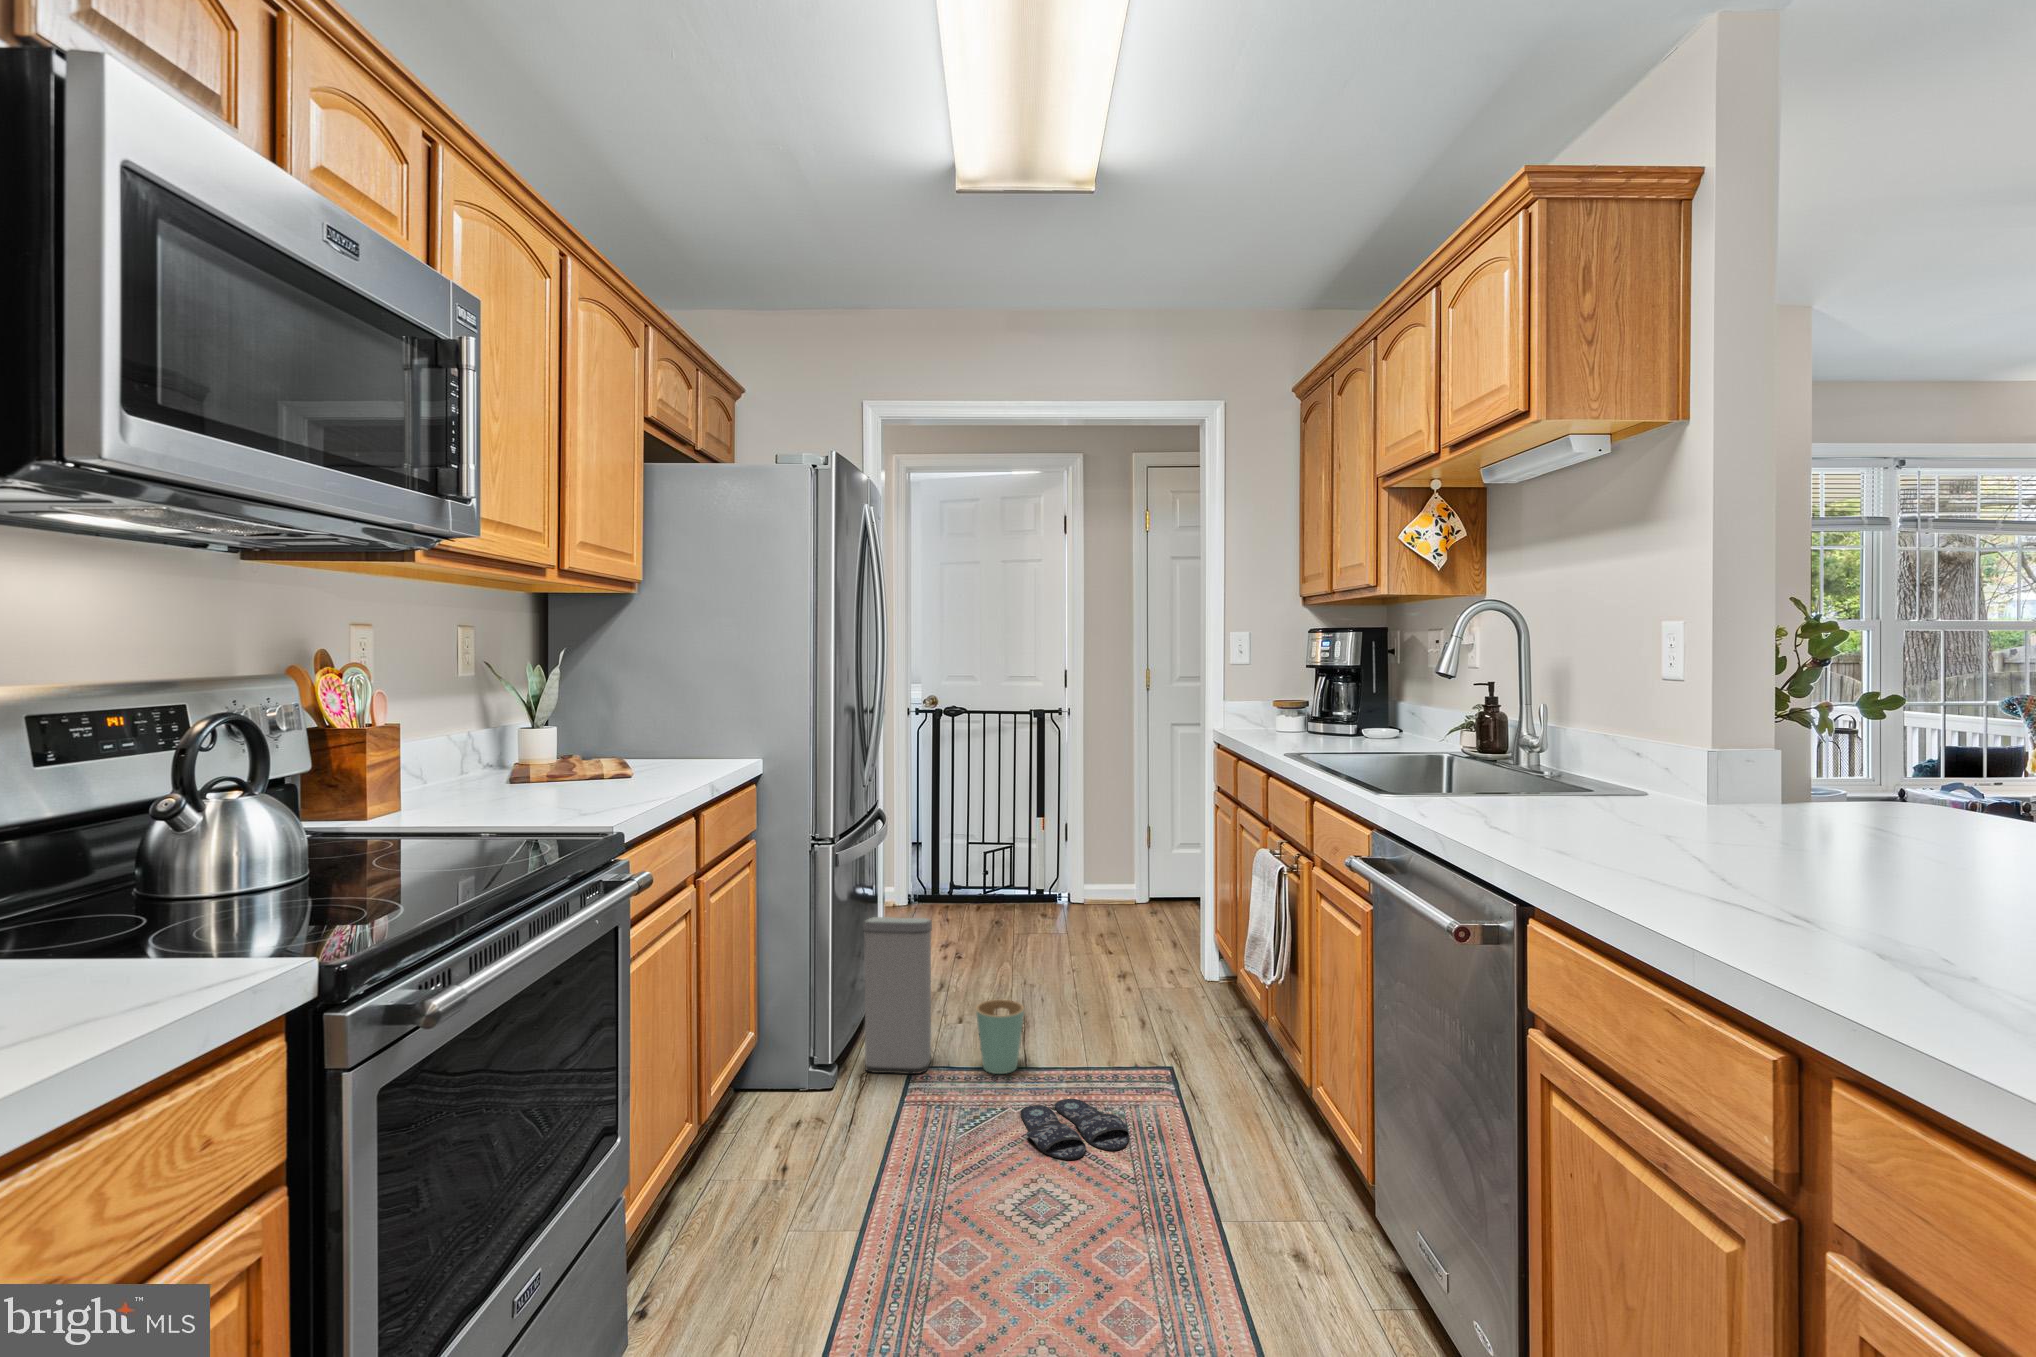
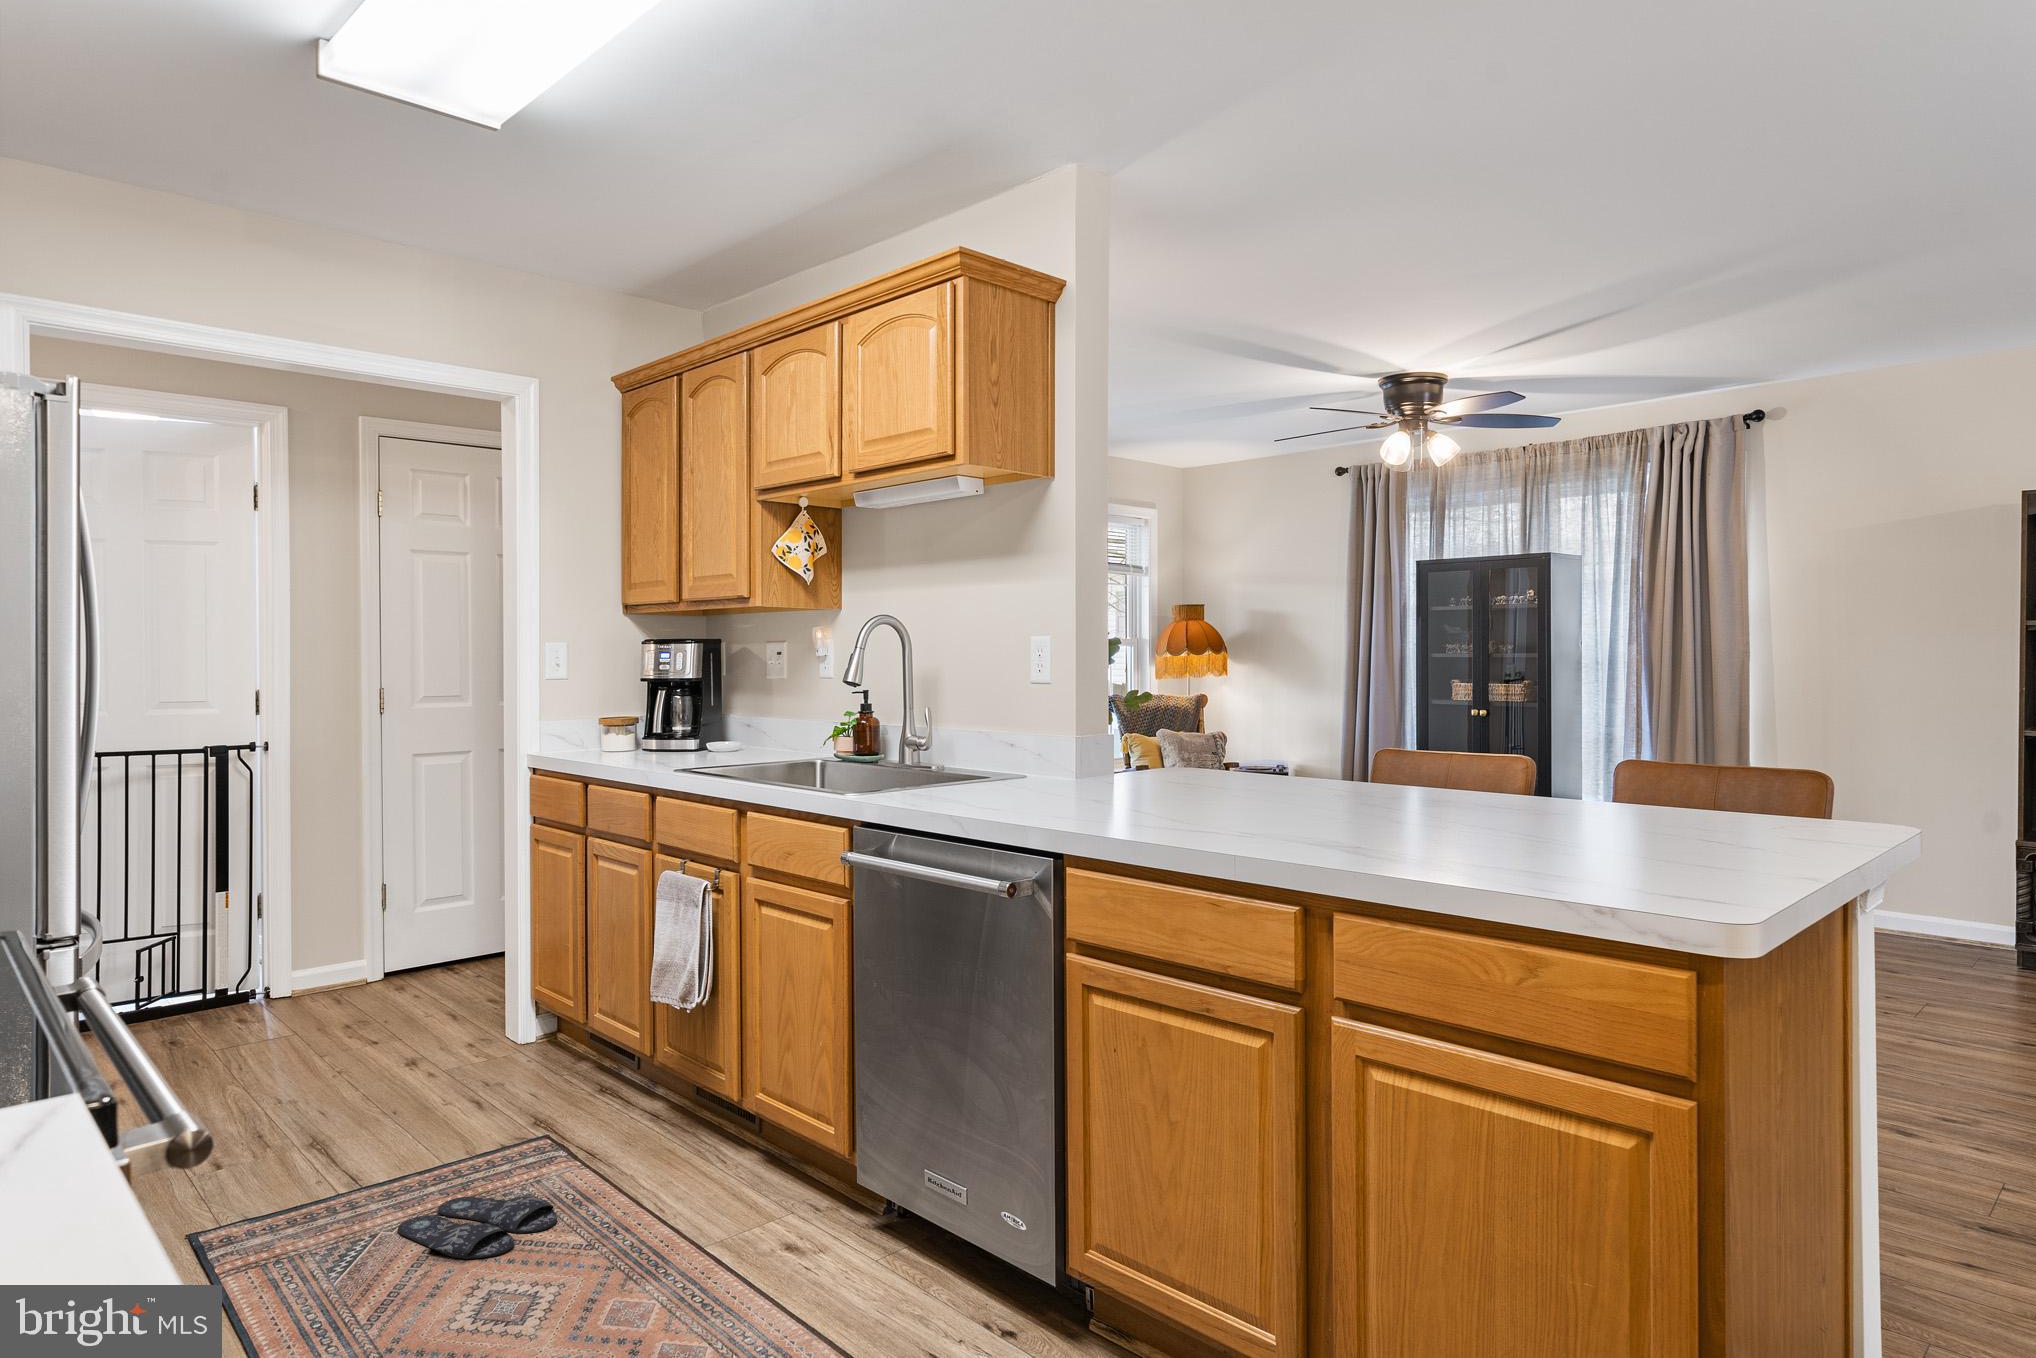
trash can: present [863,917,1024,1074] -> none [98,1018,363,1259]

